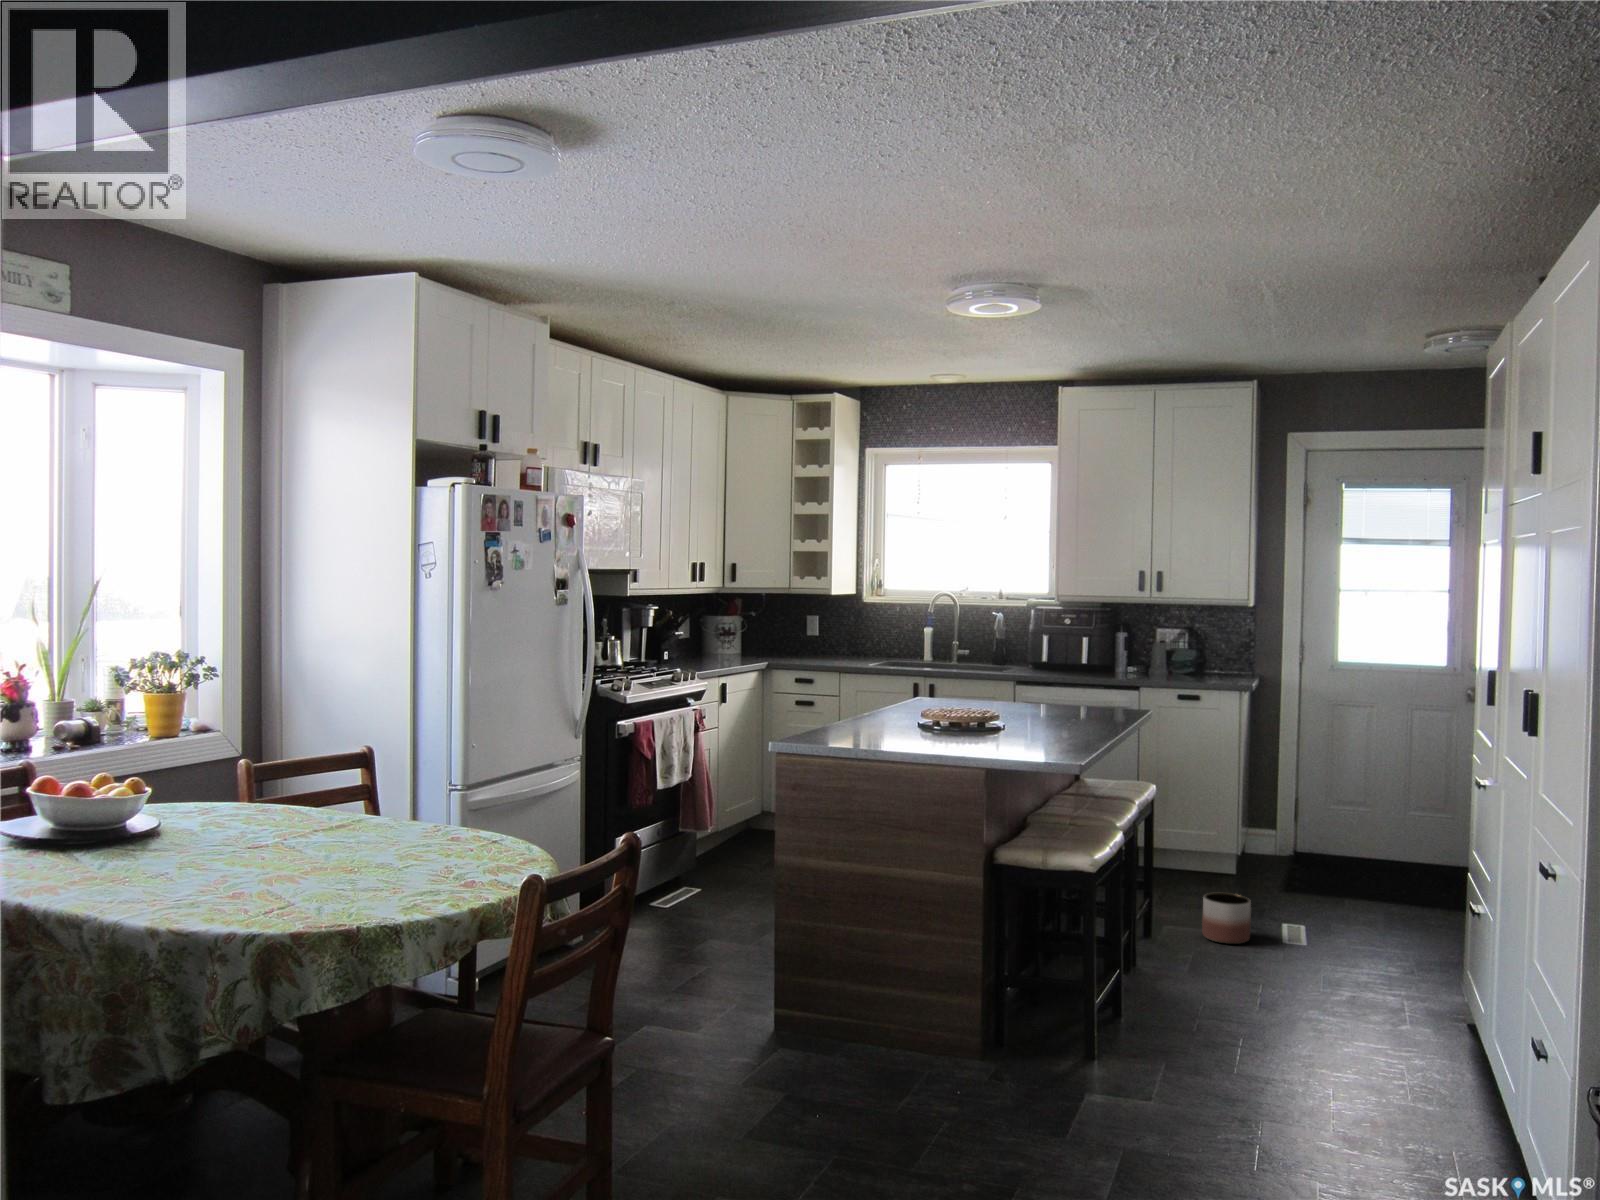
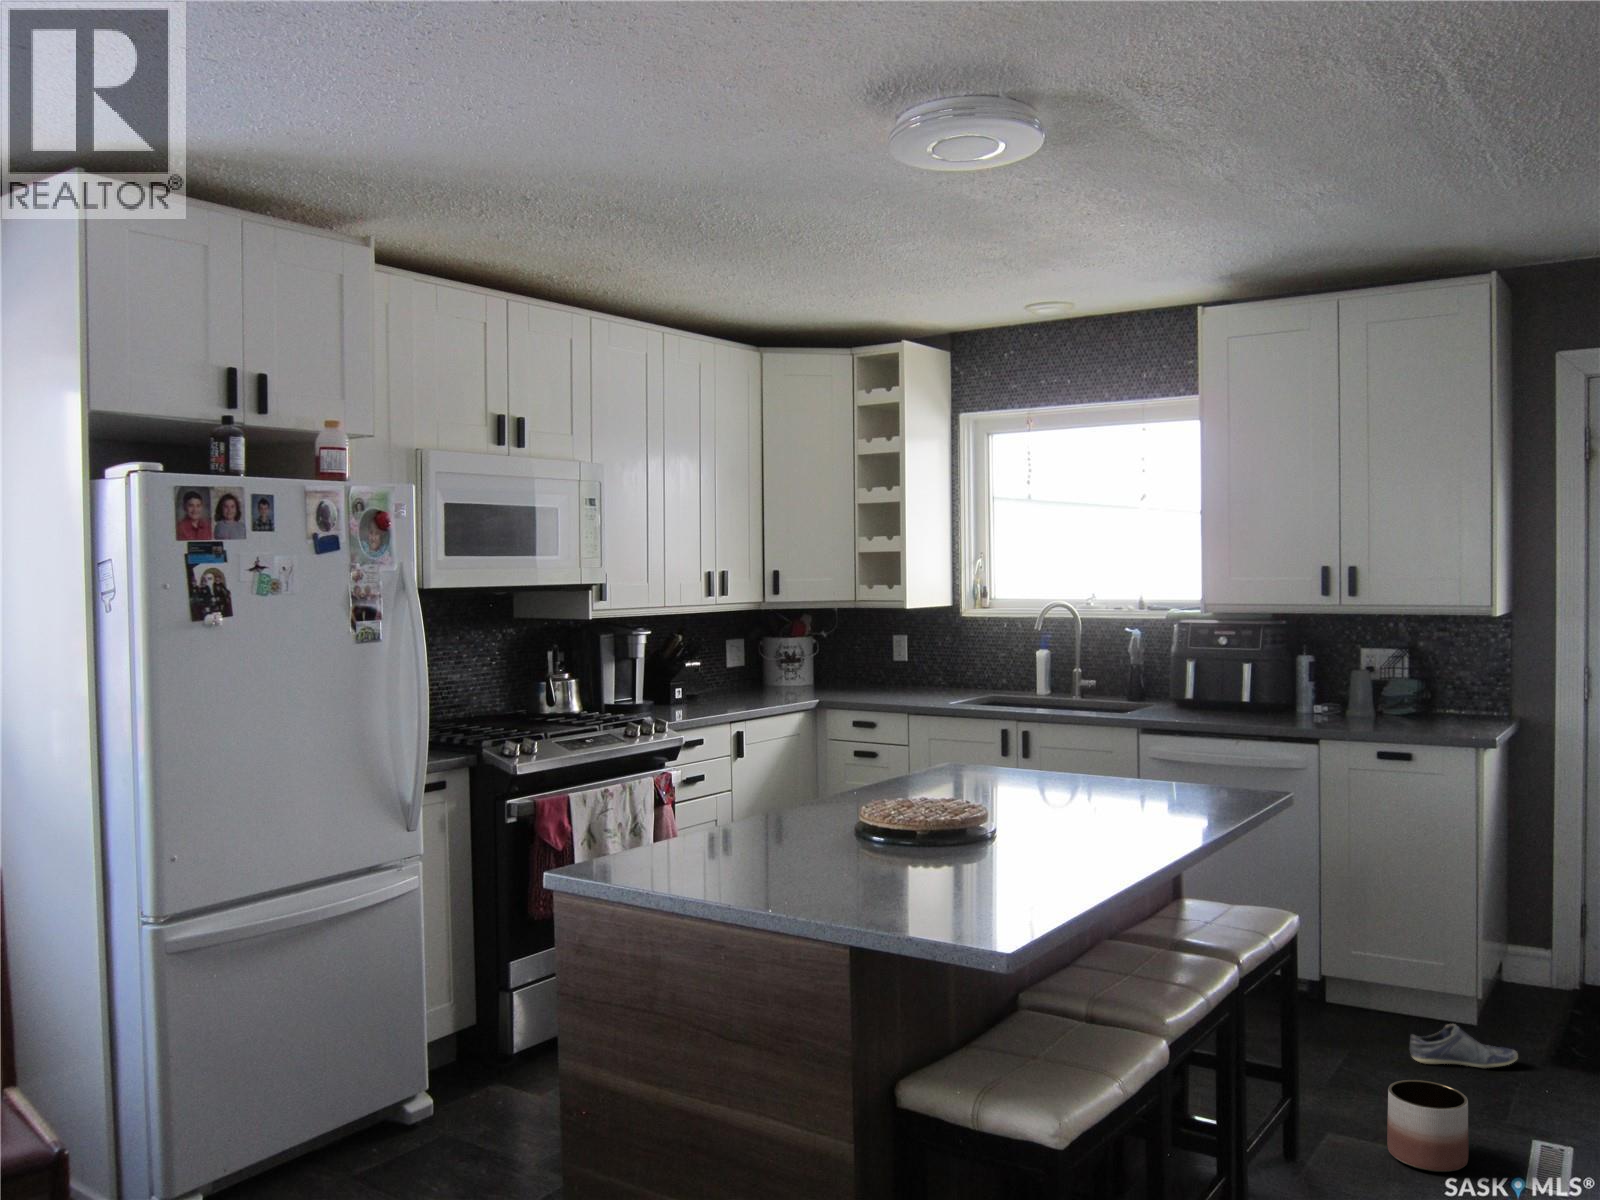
shoe: none [1200,869,1266,896] -> present [1410,1024,1518,1068]

